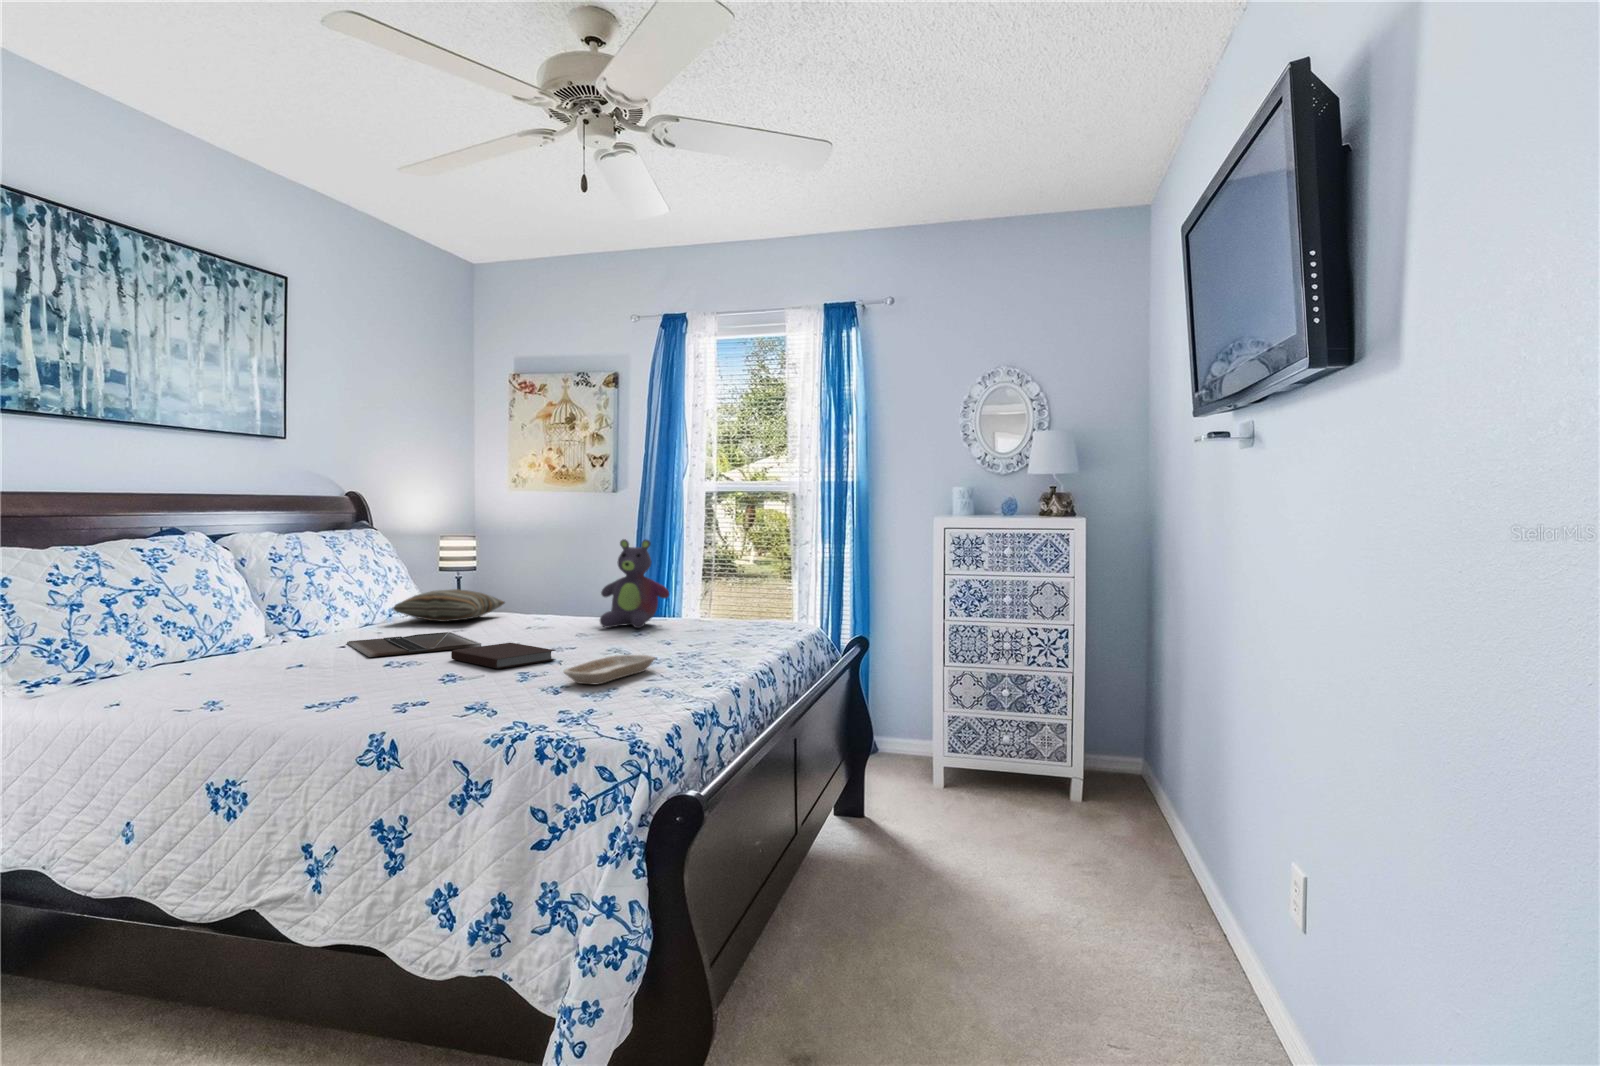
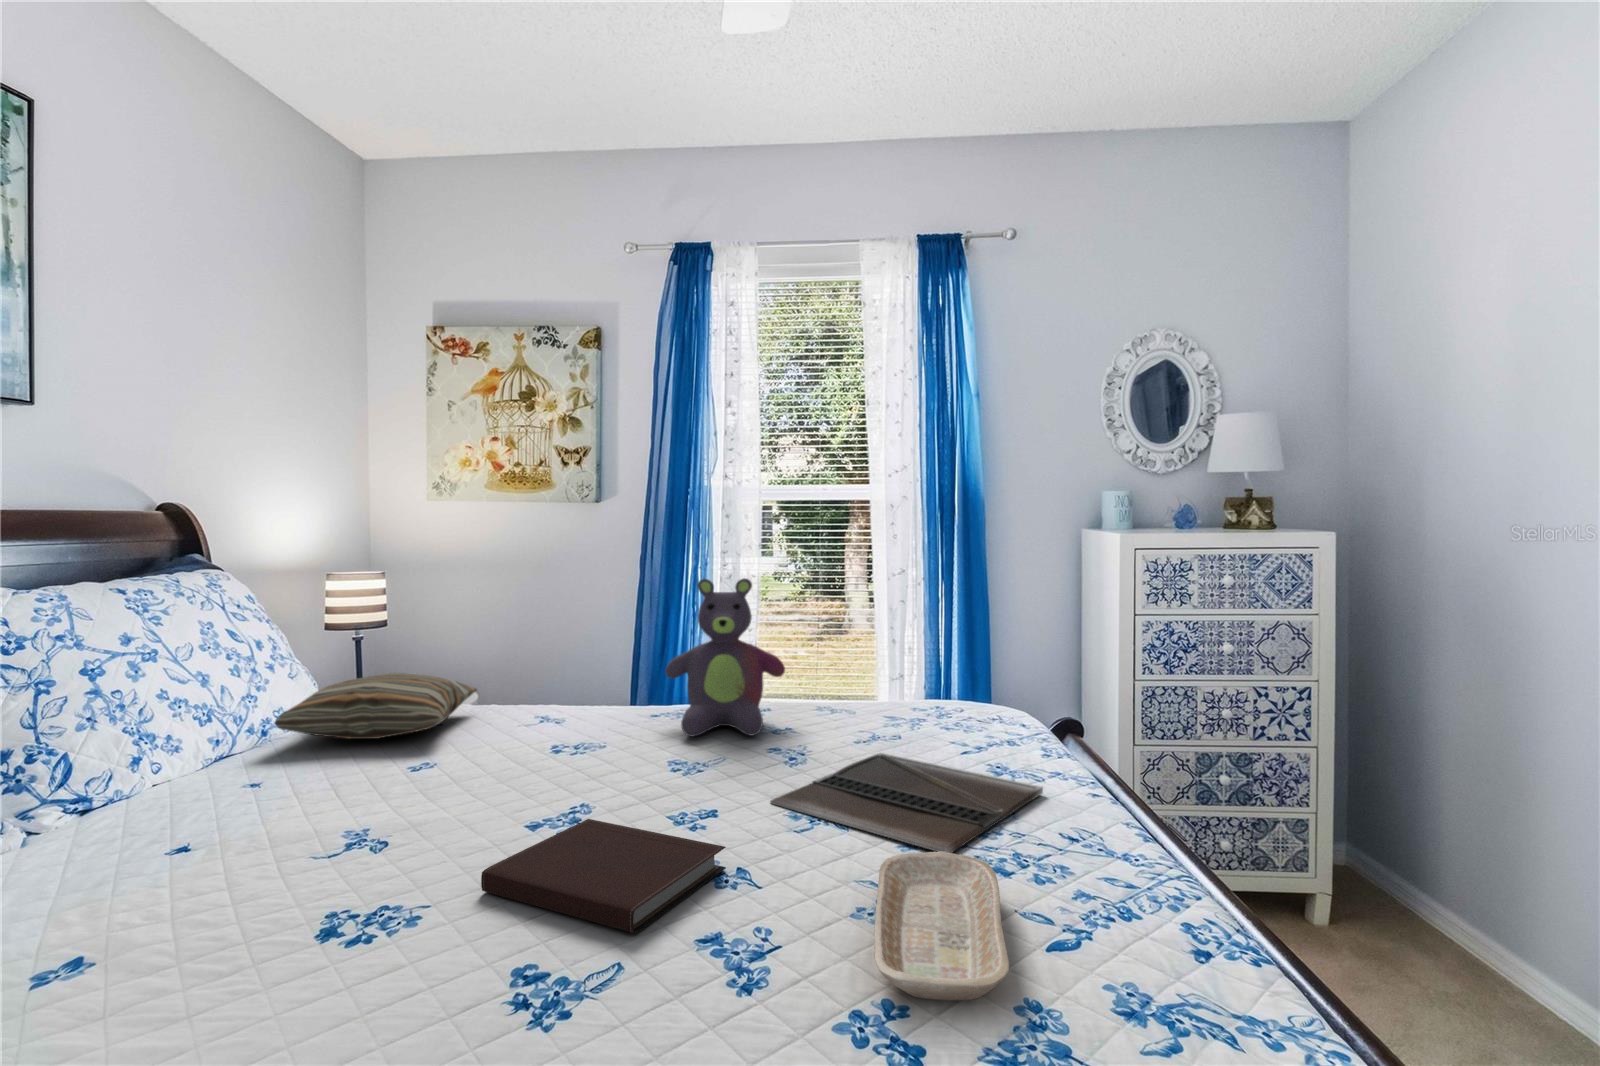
laptop: present [347,632,481,657] -> present [770,753,1043,853]

